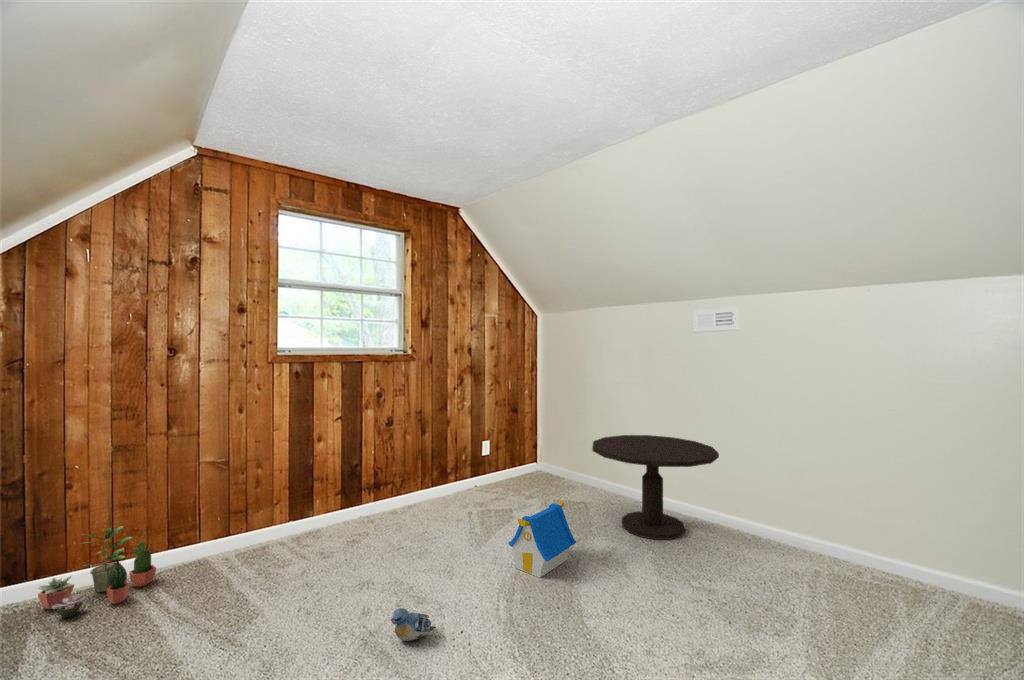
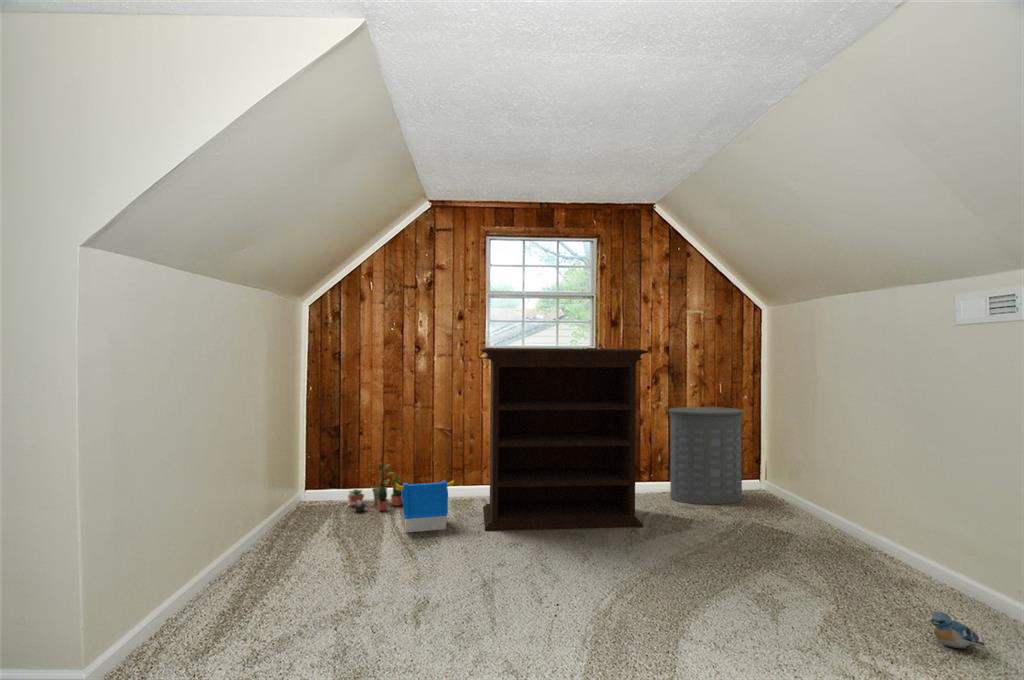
bookshelf: none [284,350,488,590] -> present [481,348,648,531]
laundry hamper: none [477,402,537,496] -> present [668,407,744,504]
side table: present [592,435,719,540] -> none [765,452,935,578]
toy house: present [508,501,576,578] -> present [396,480,454,533]
plush toy: present [391,608,436,641] -> present [930,612,986,649]

